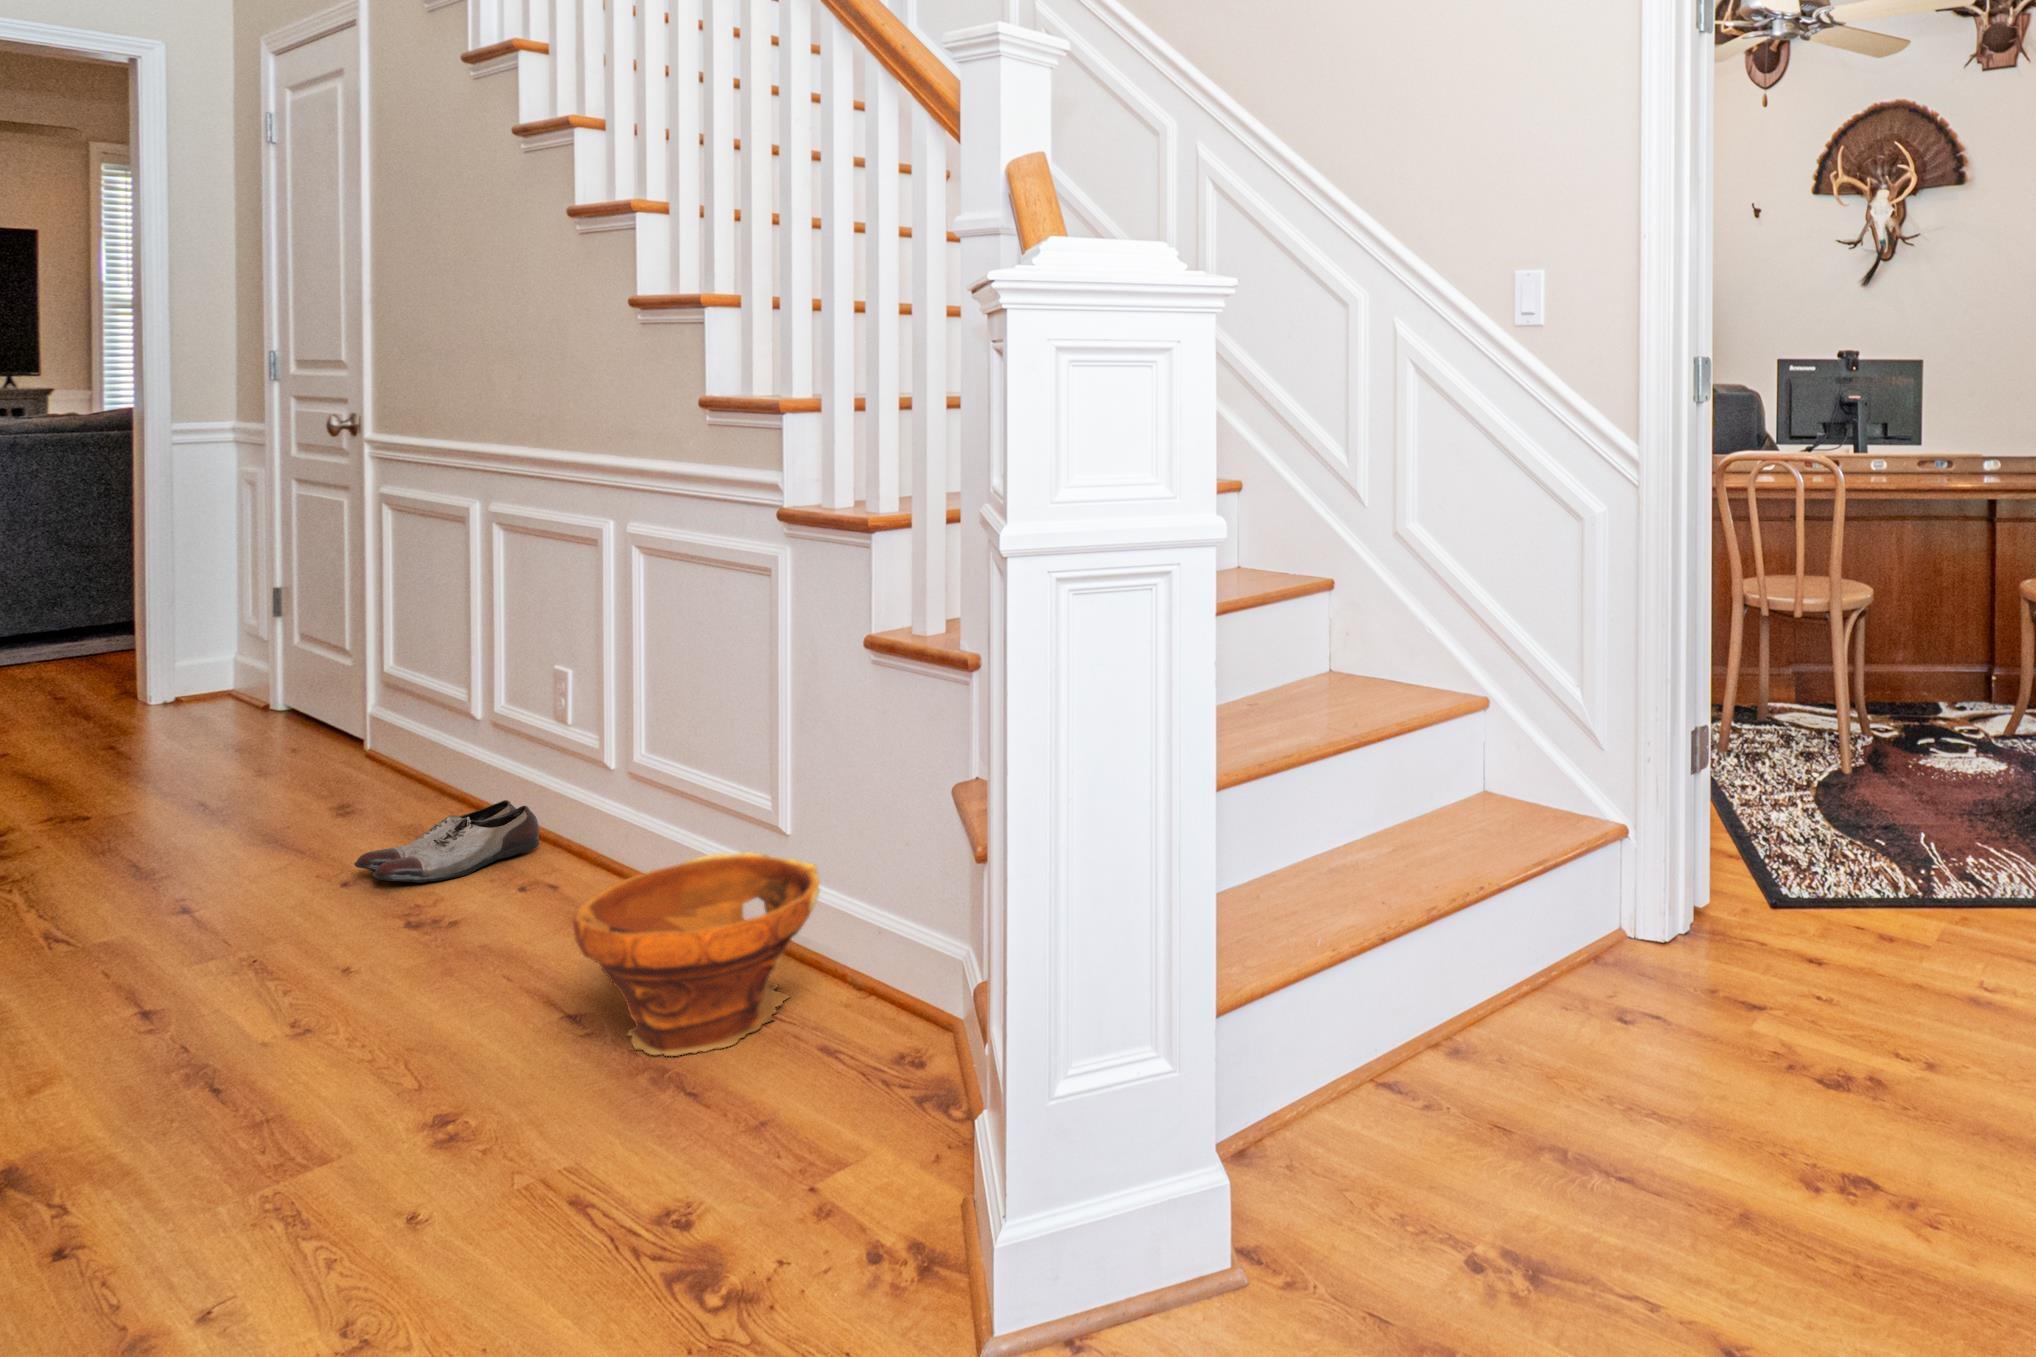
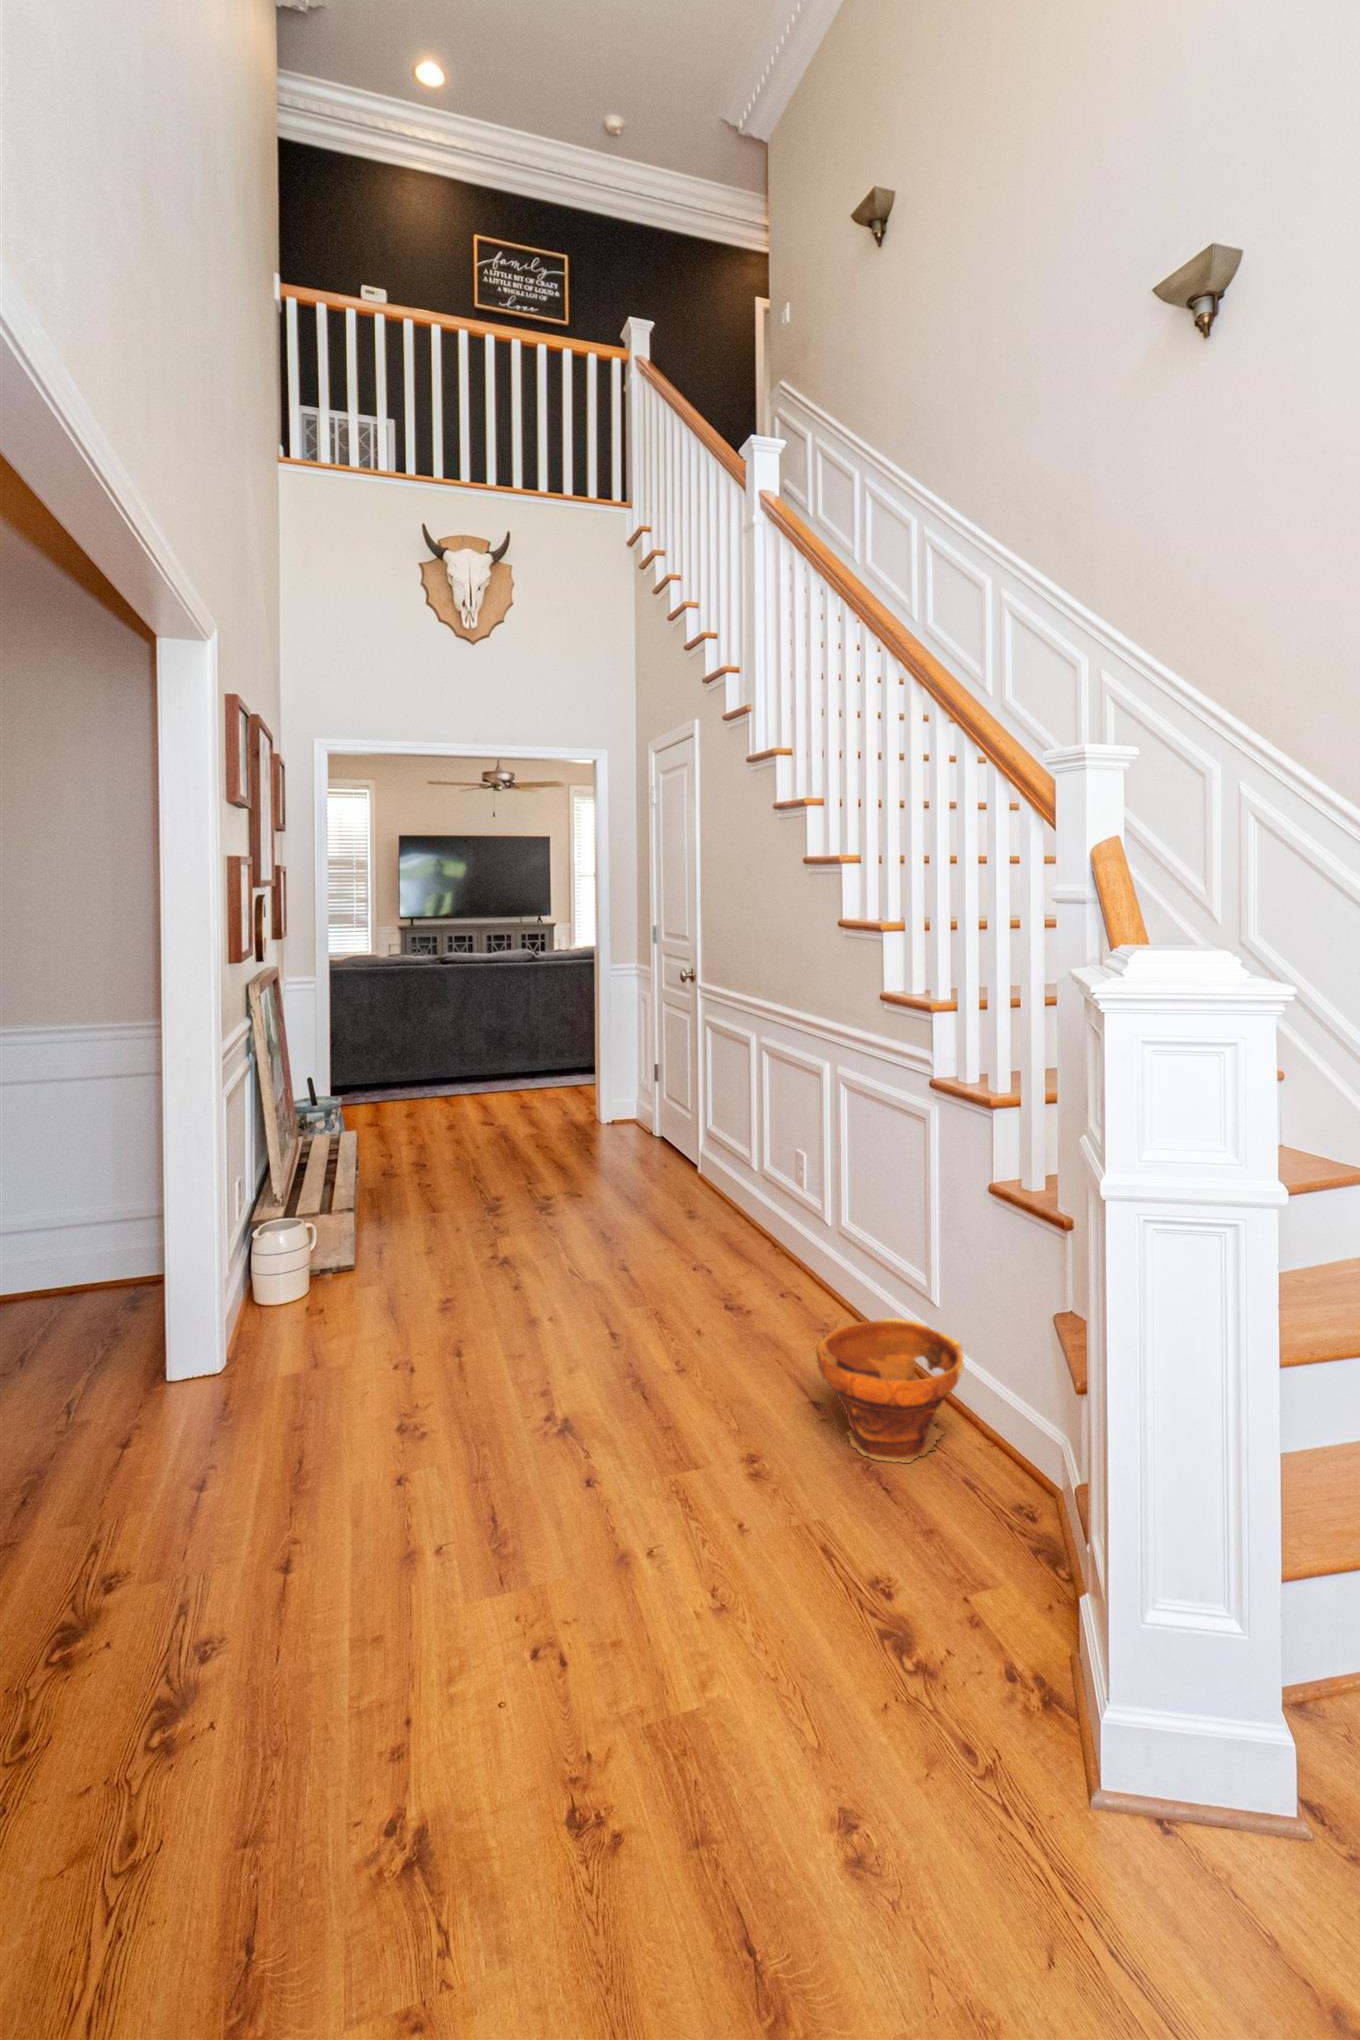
shoe: present [354,800,539,882] -> none [699,1236,792,1285]

